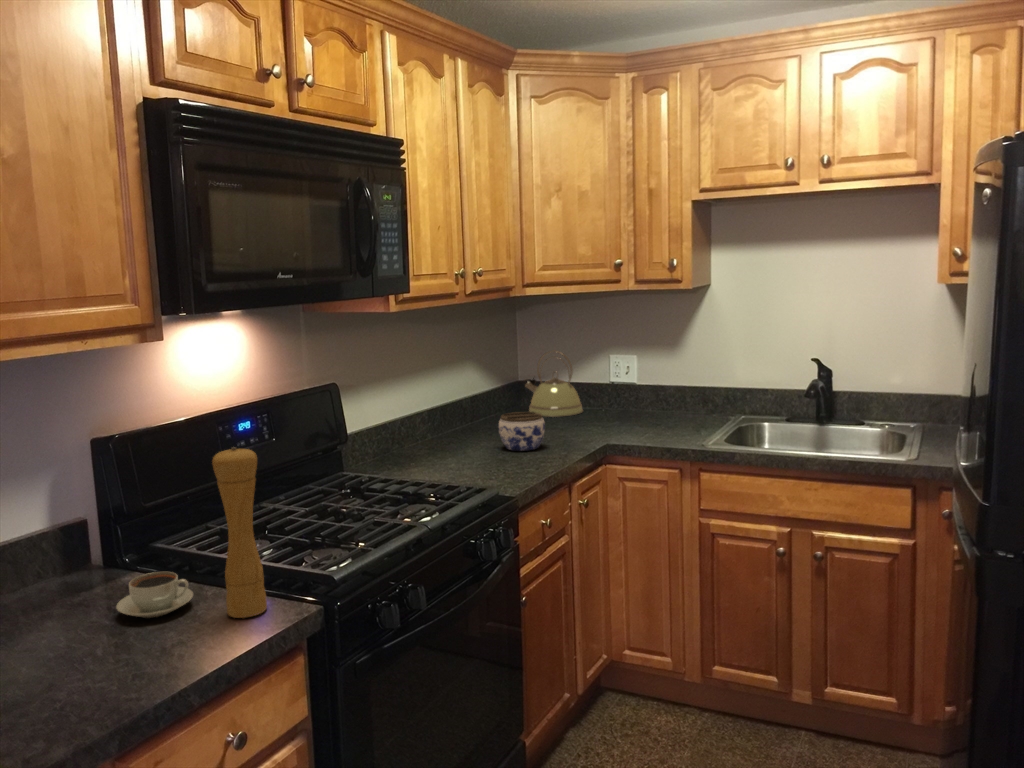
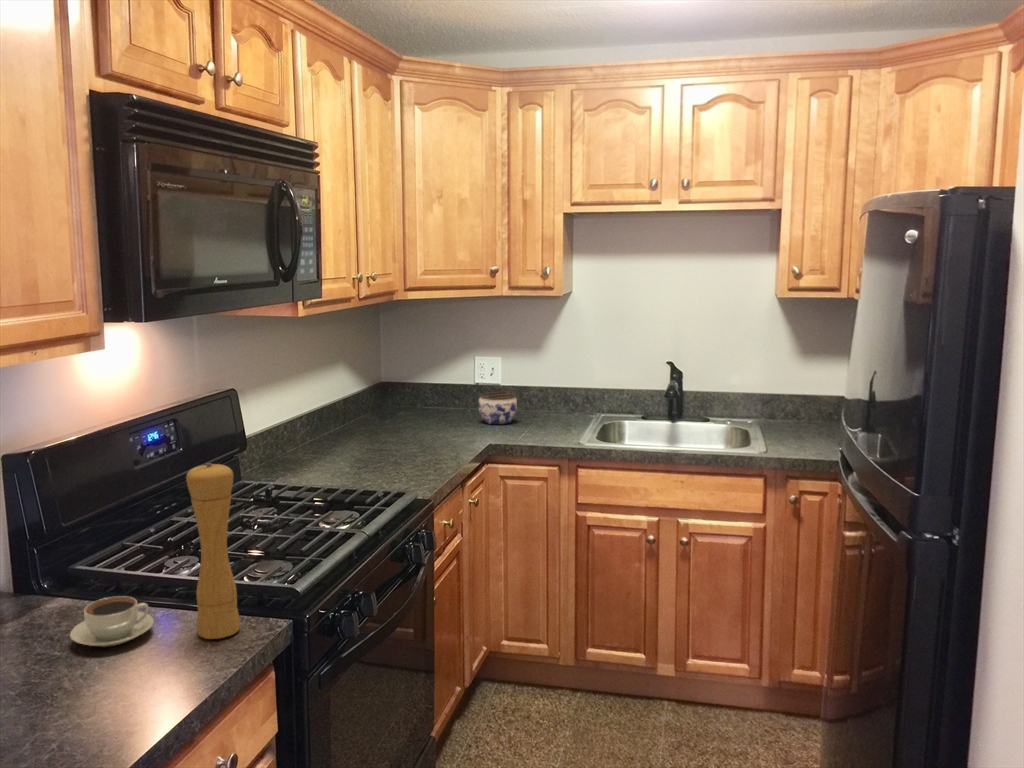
kettle: present [524,351,583,417] -> none [389,352,449,417]
jar: present [498,412,545,451] -> present [478,392,517,424]

